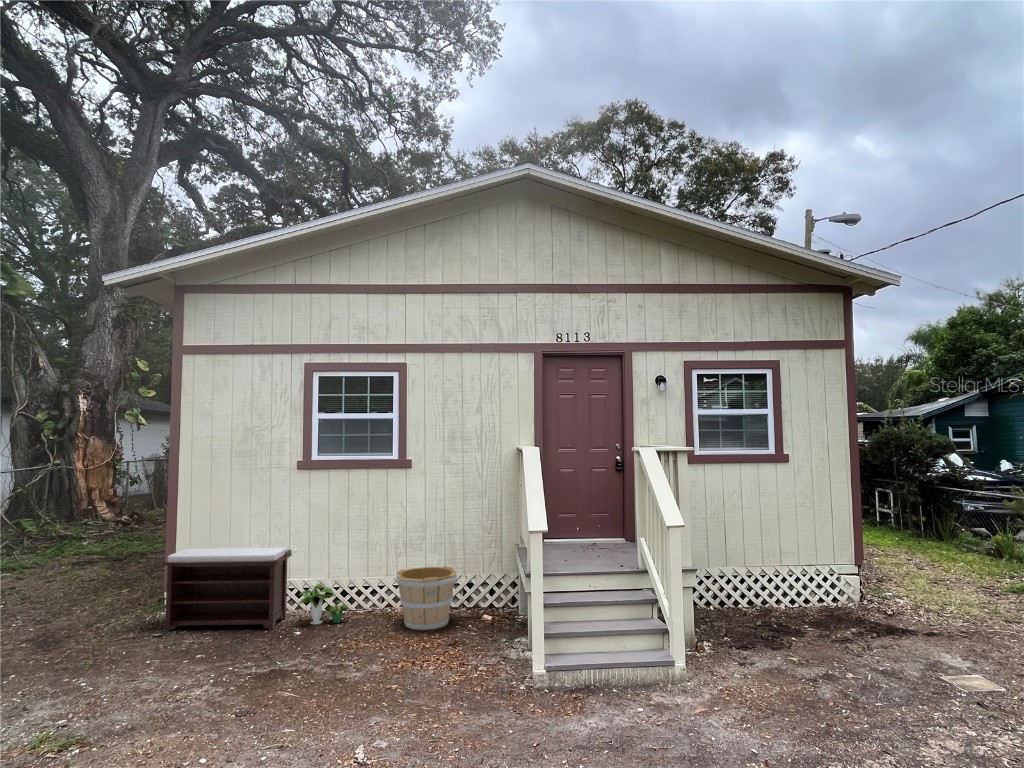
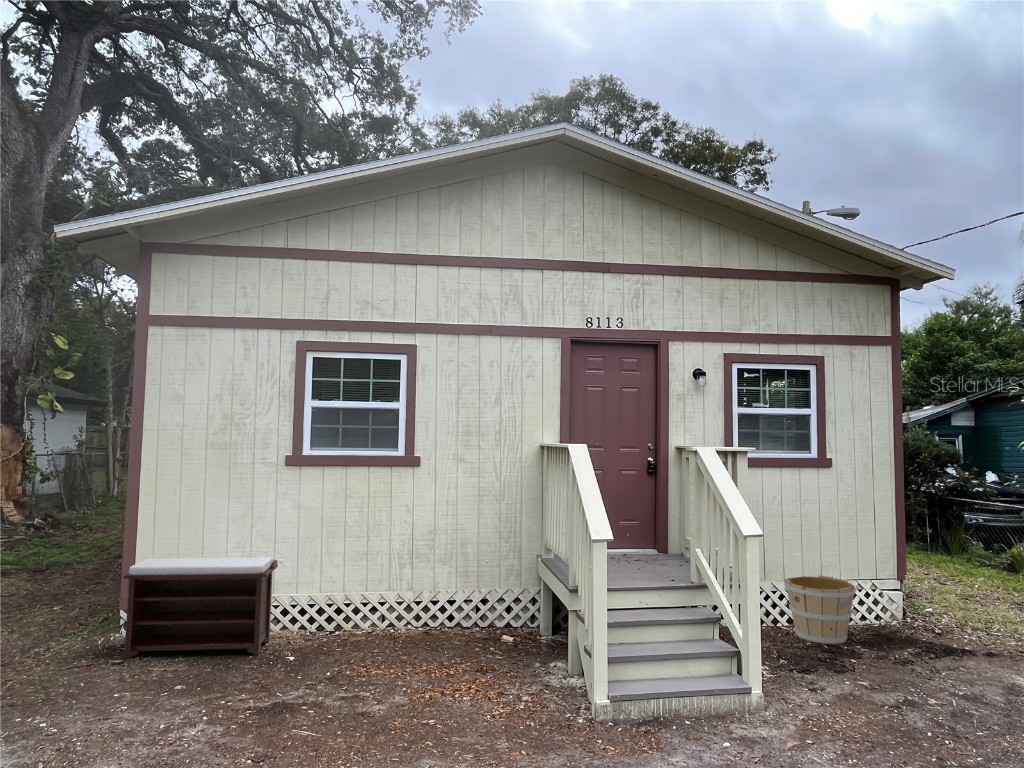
wooden bucket: present [396,566,457,630] -> present [784,576,856,644]
potted plant: present [298,584,347,624] -> none [287,600,347,648]

